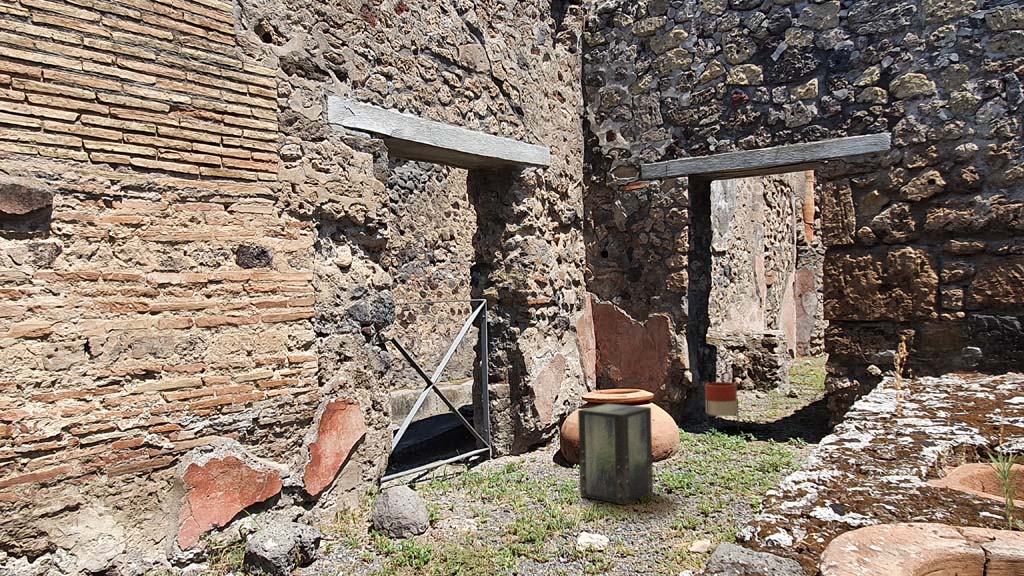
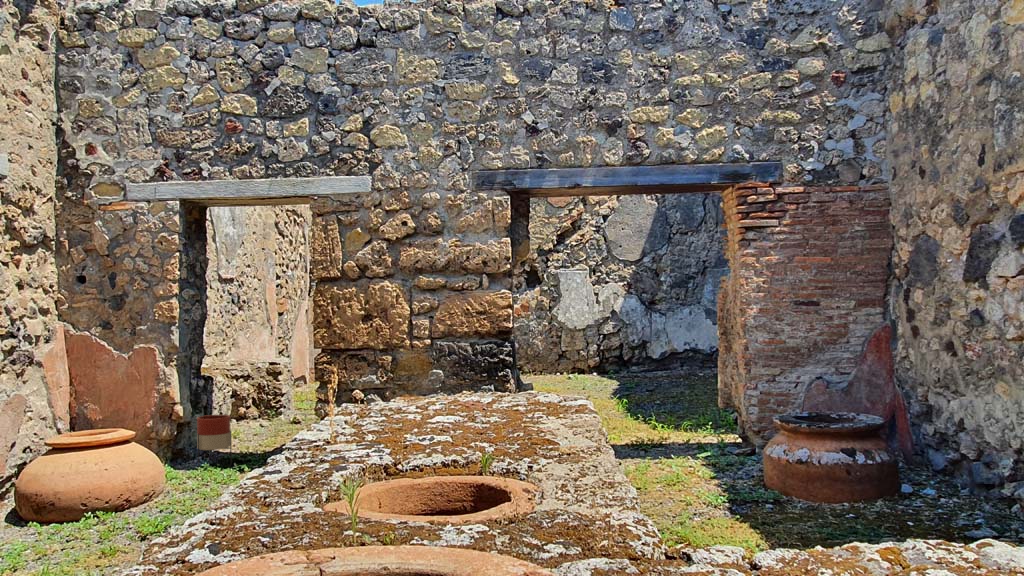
storage box: present [578,403,653,505] -> none [30,448,123,559]

